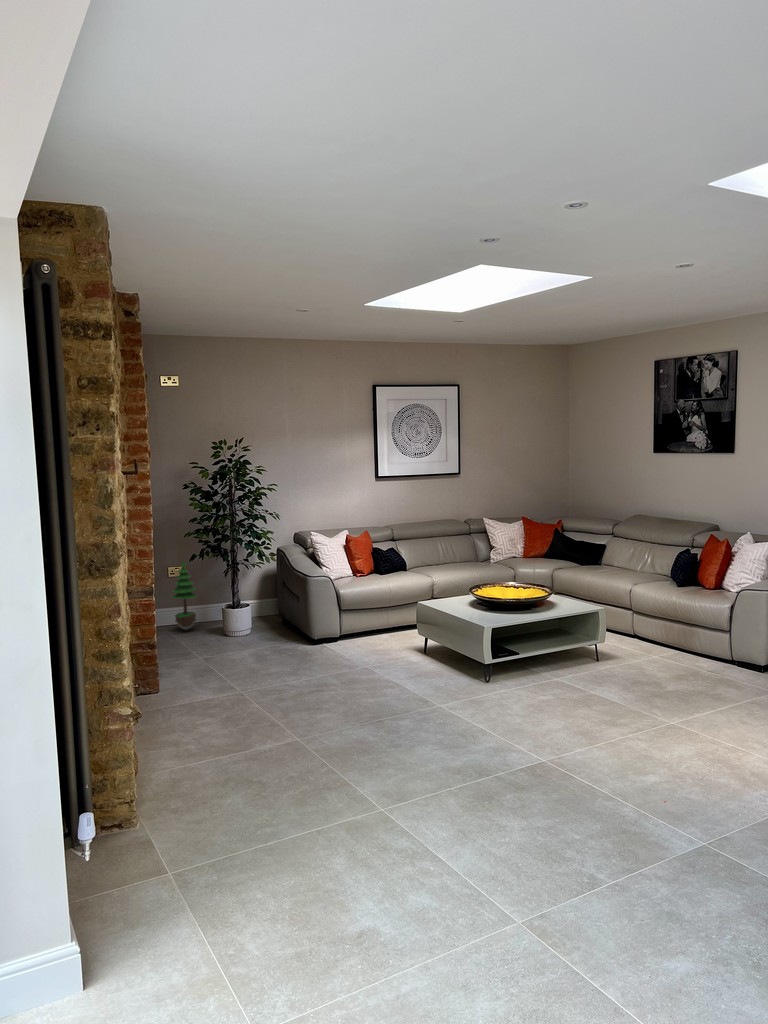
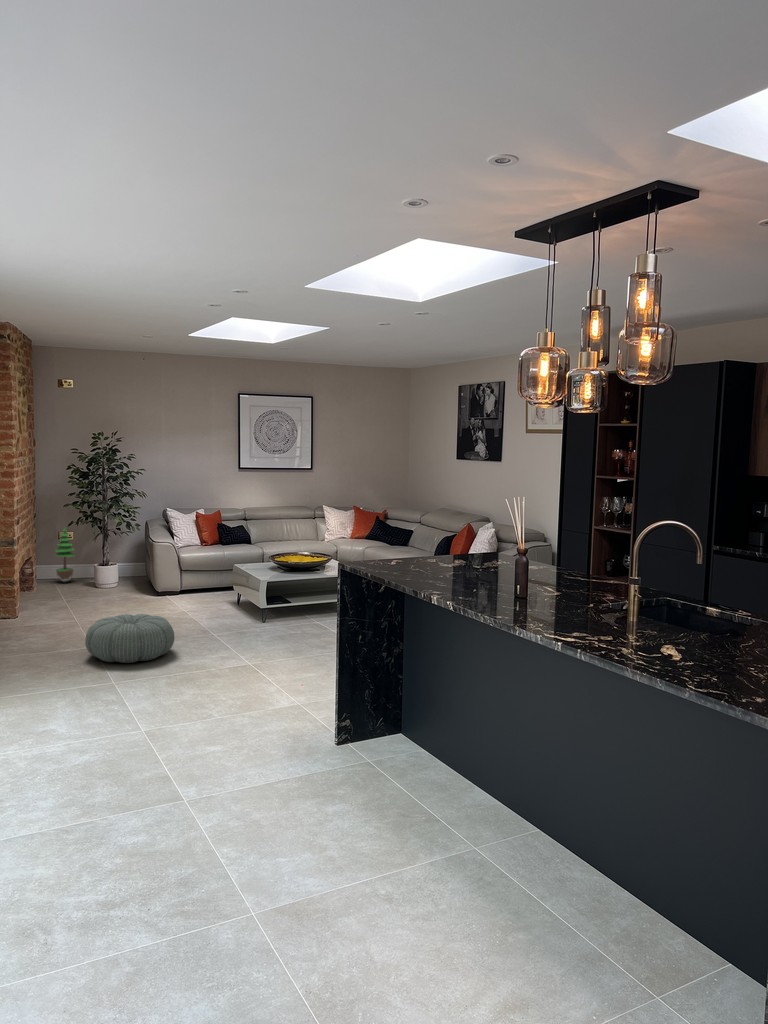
pouf: none [295,692,416,775] -> present [85,614,174,663]

